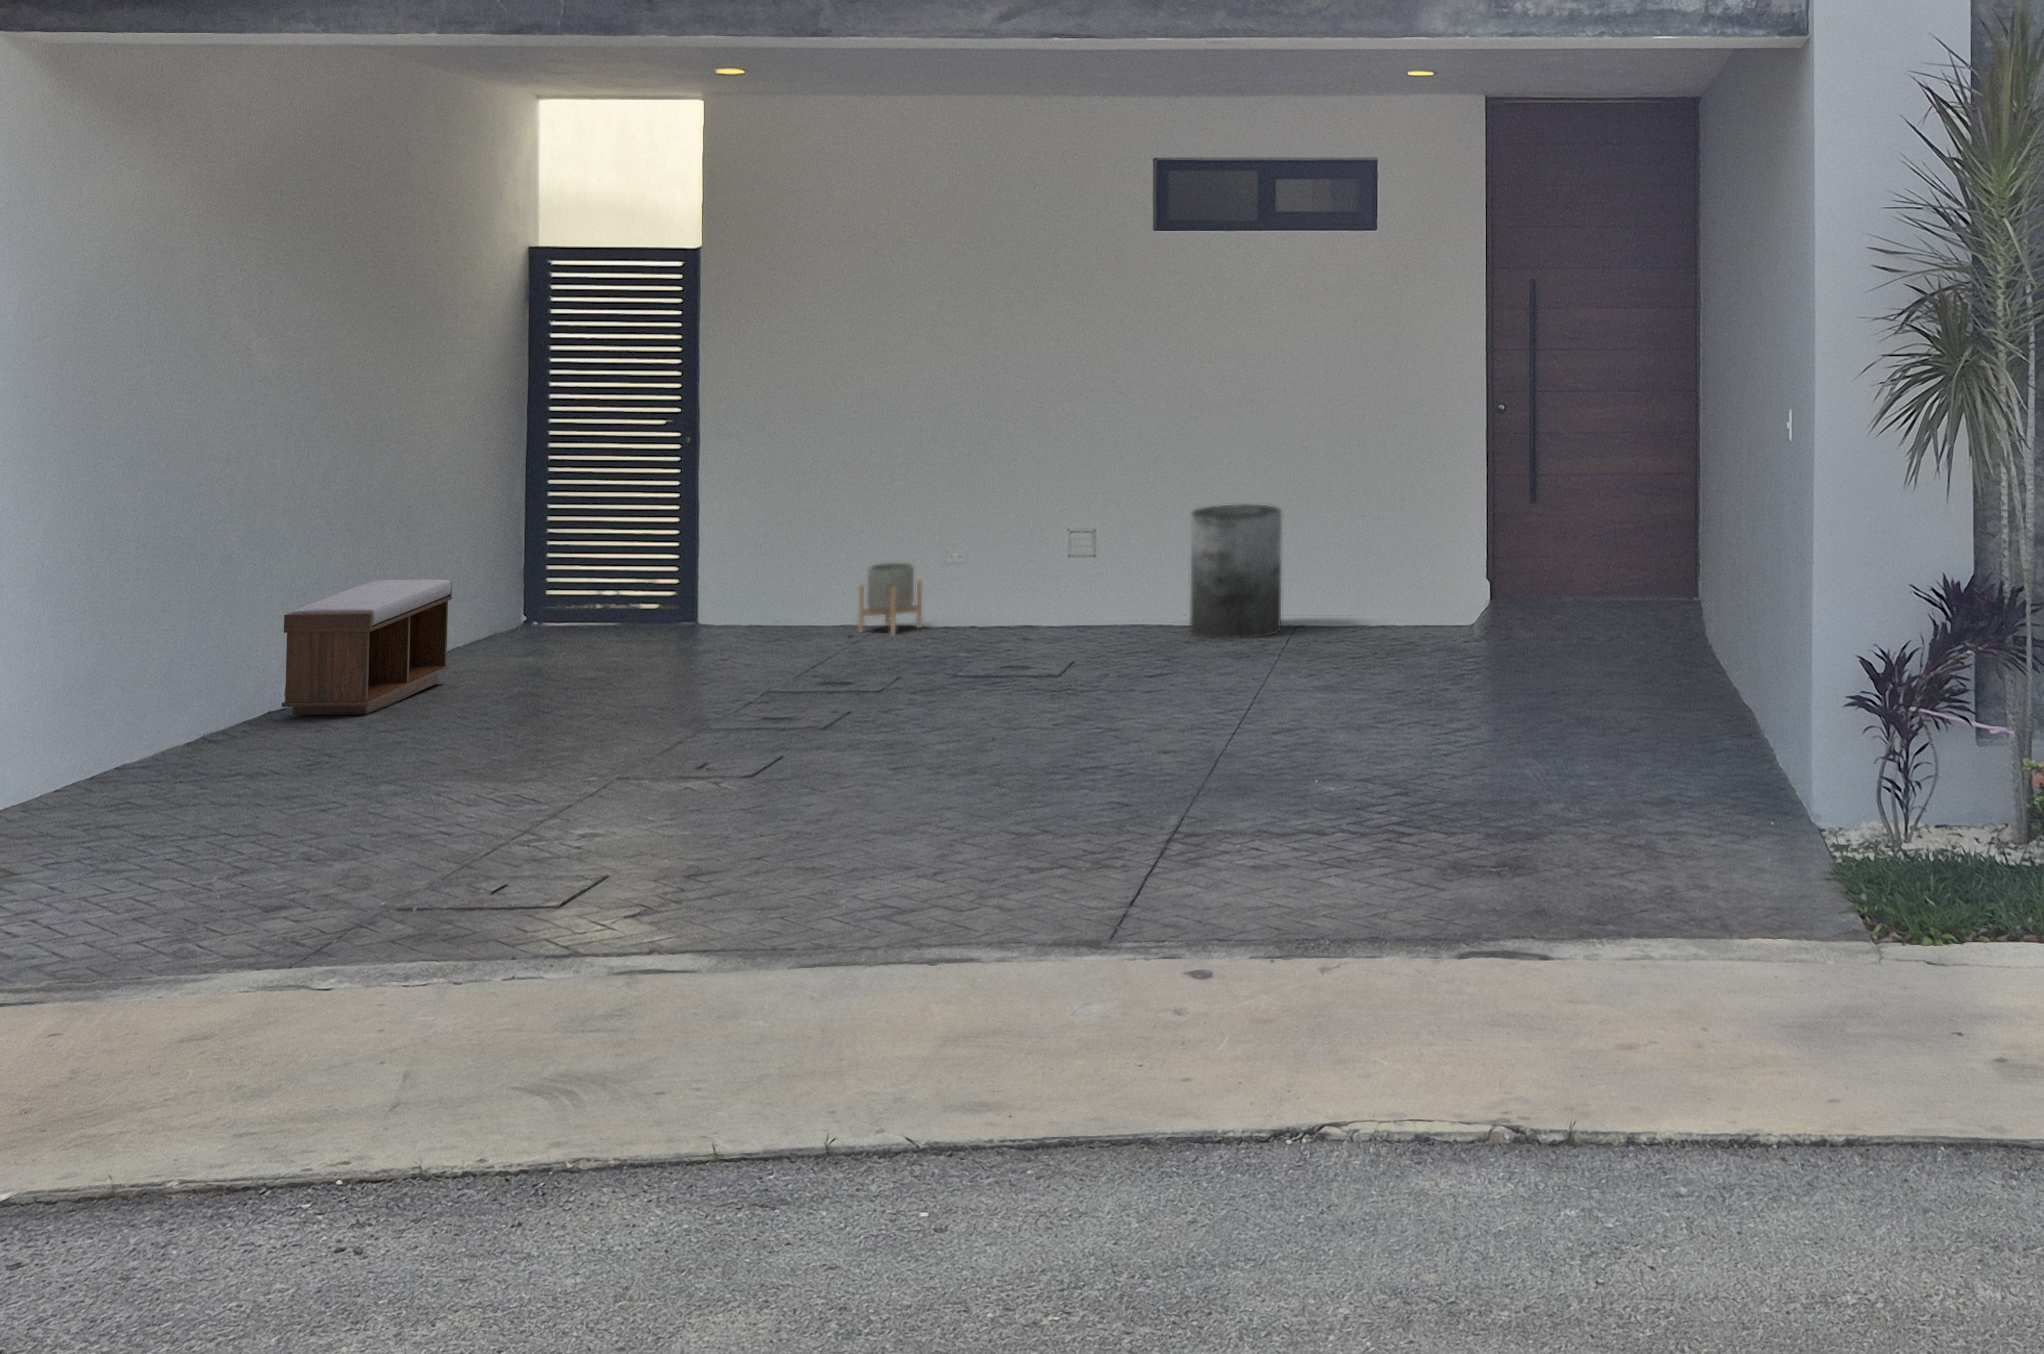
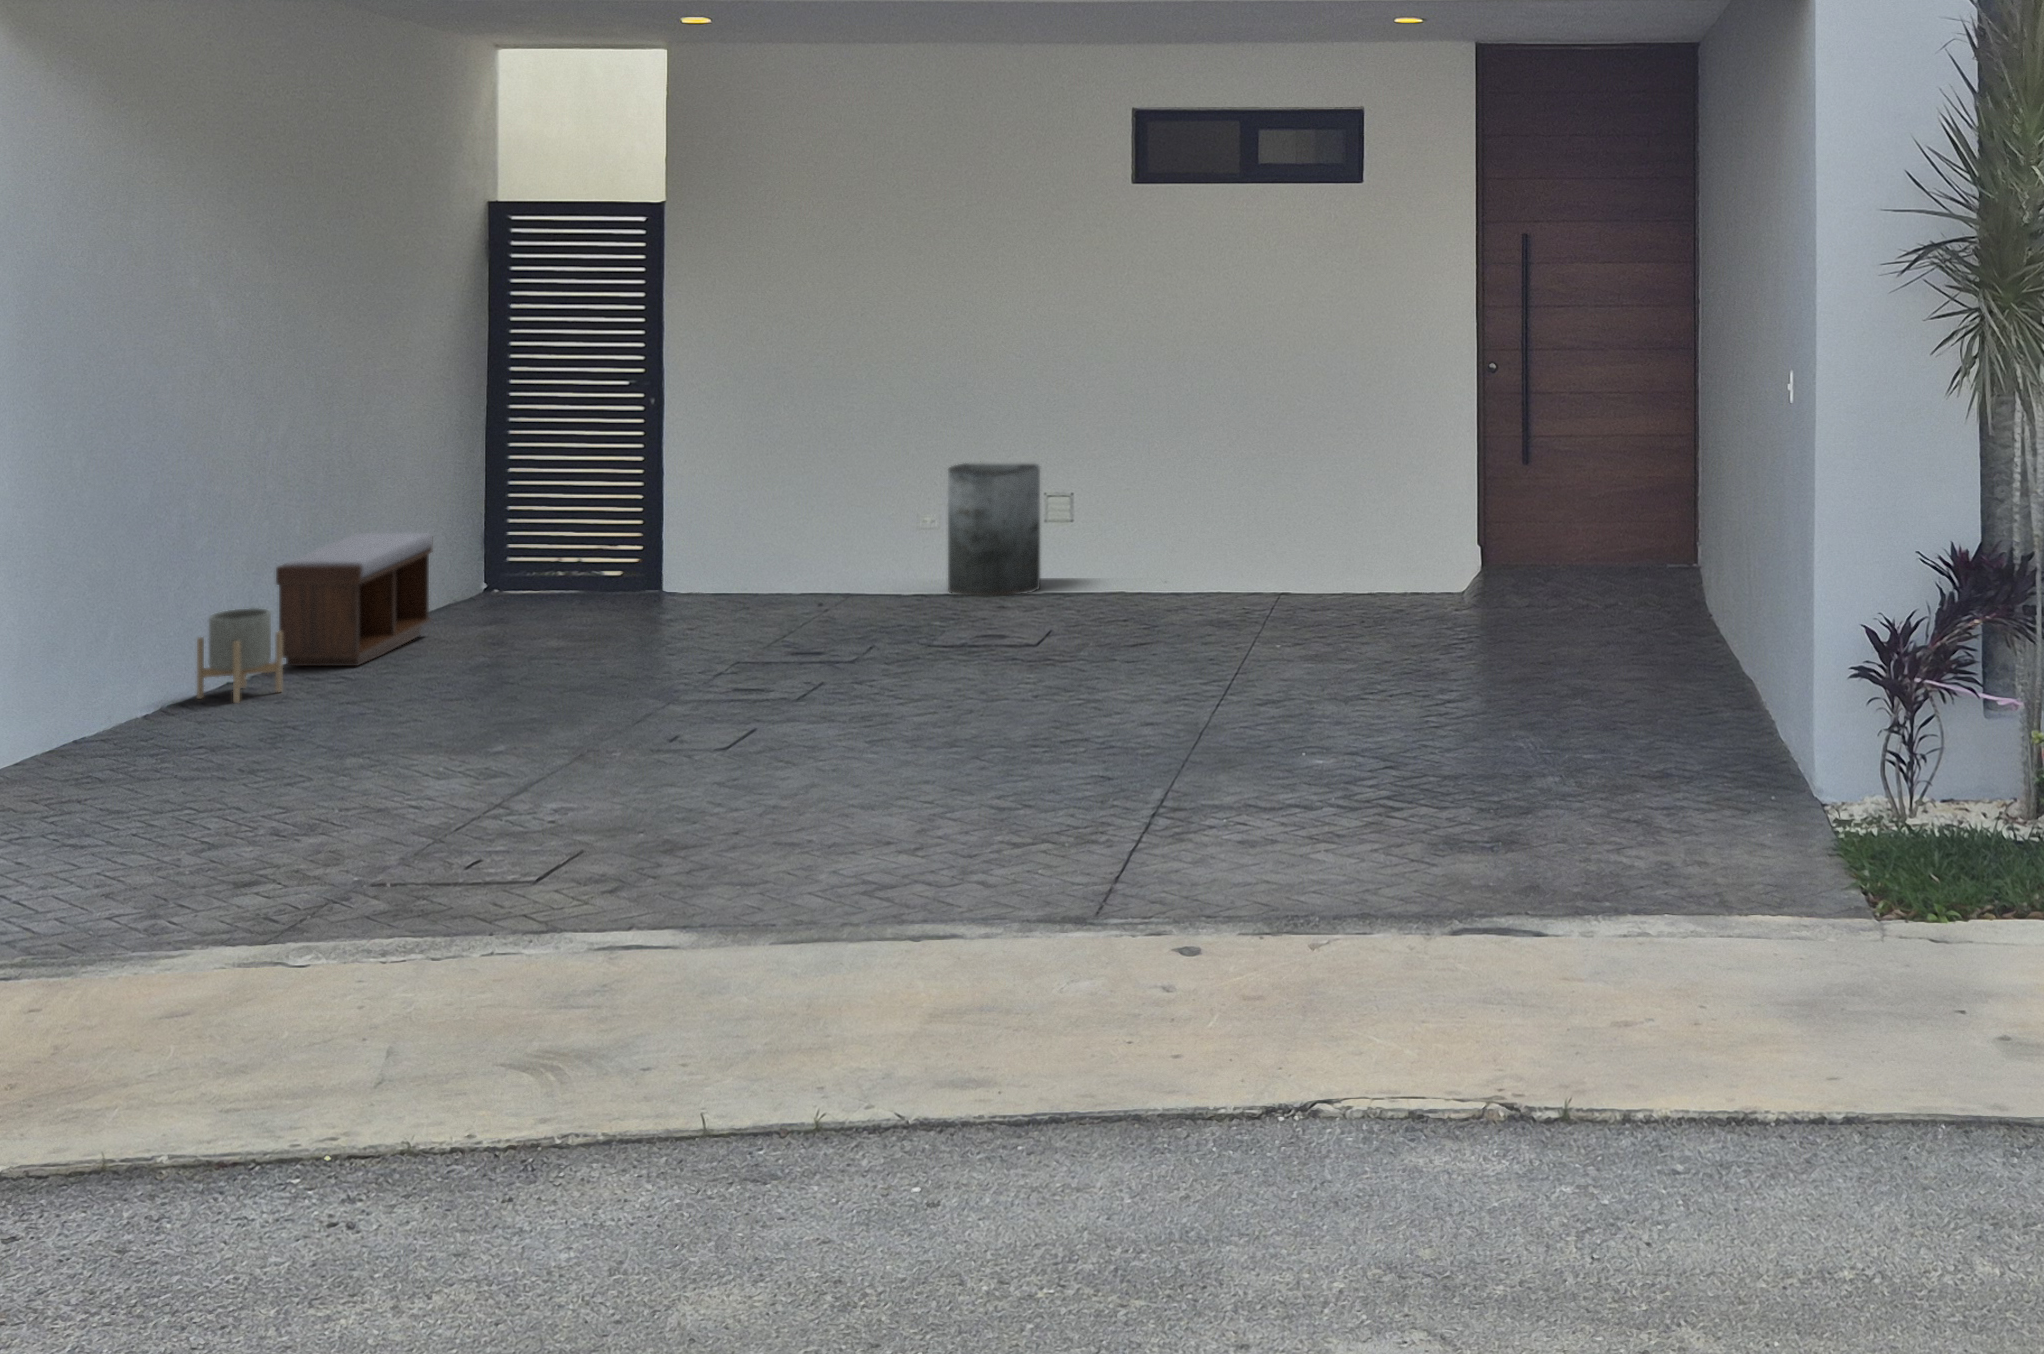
trash can: present [1190,504,1282,639] -> present [948,461,1040,597]
planter: present [858,563,922,635] -> present [197,608,282,703]

